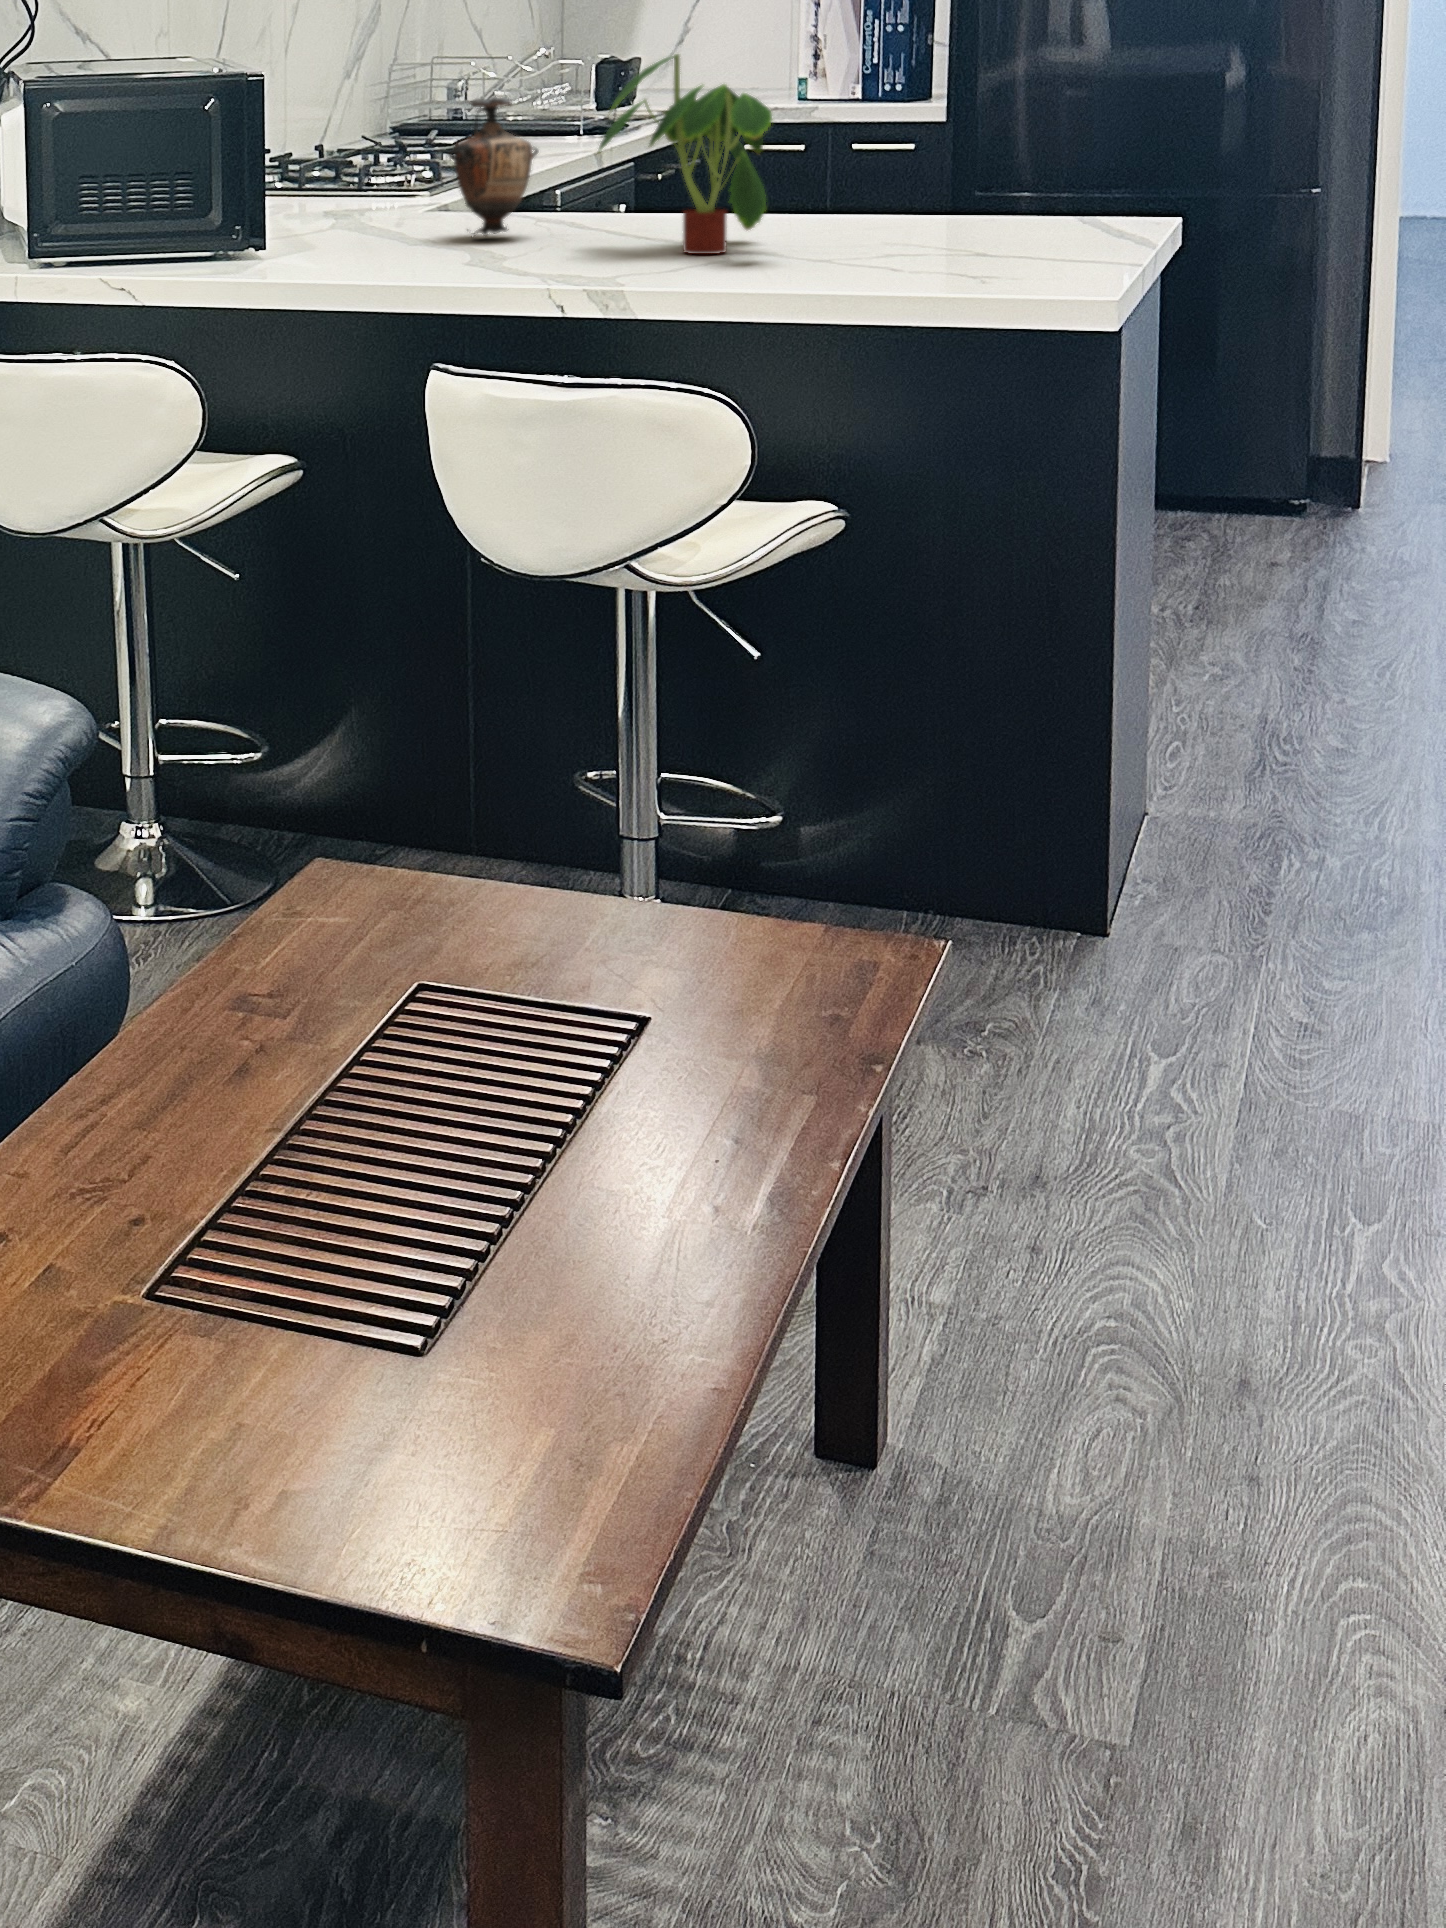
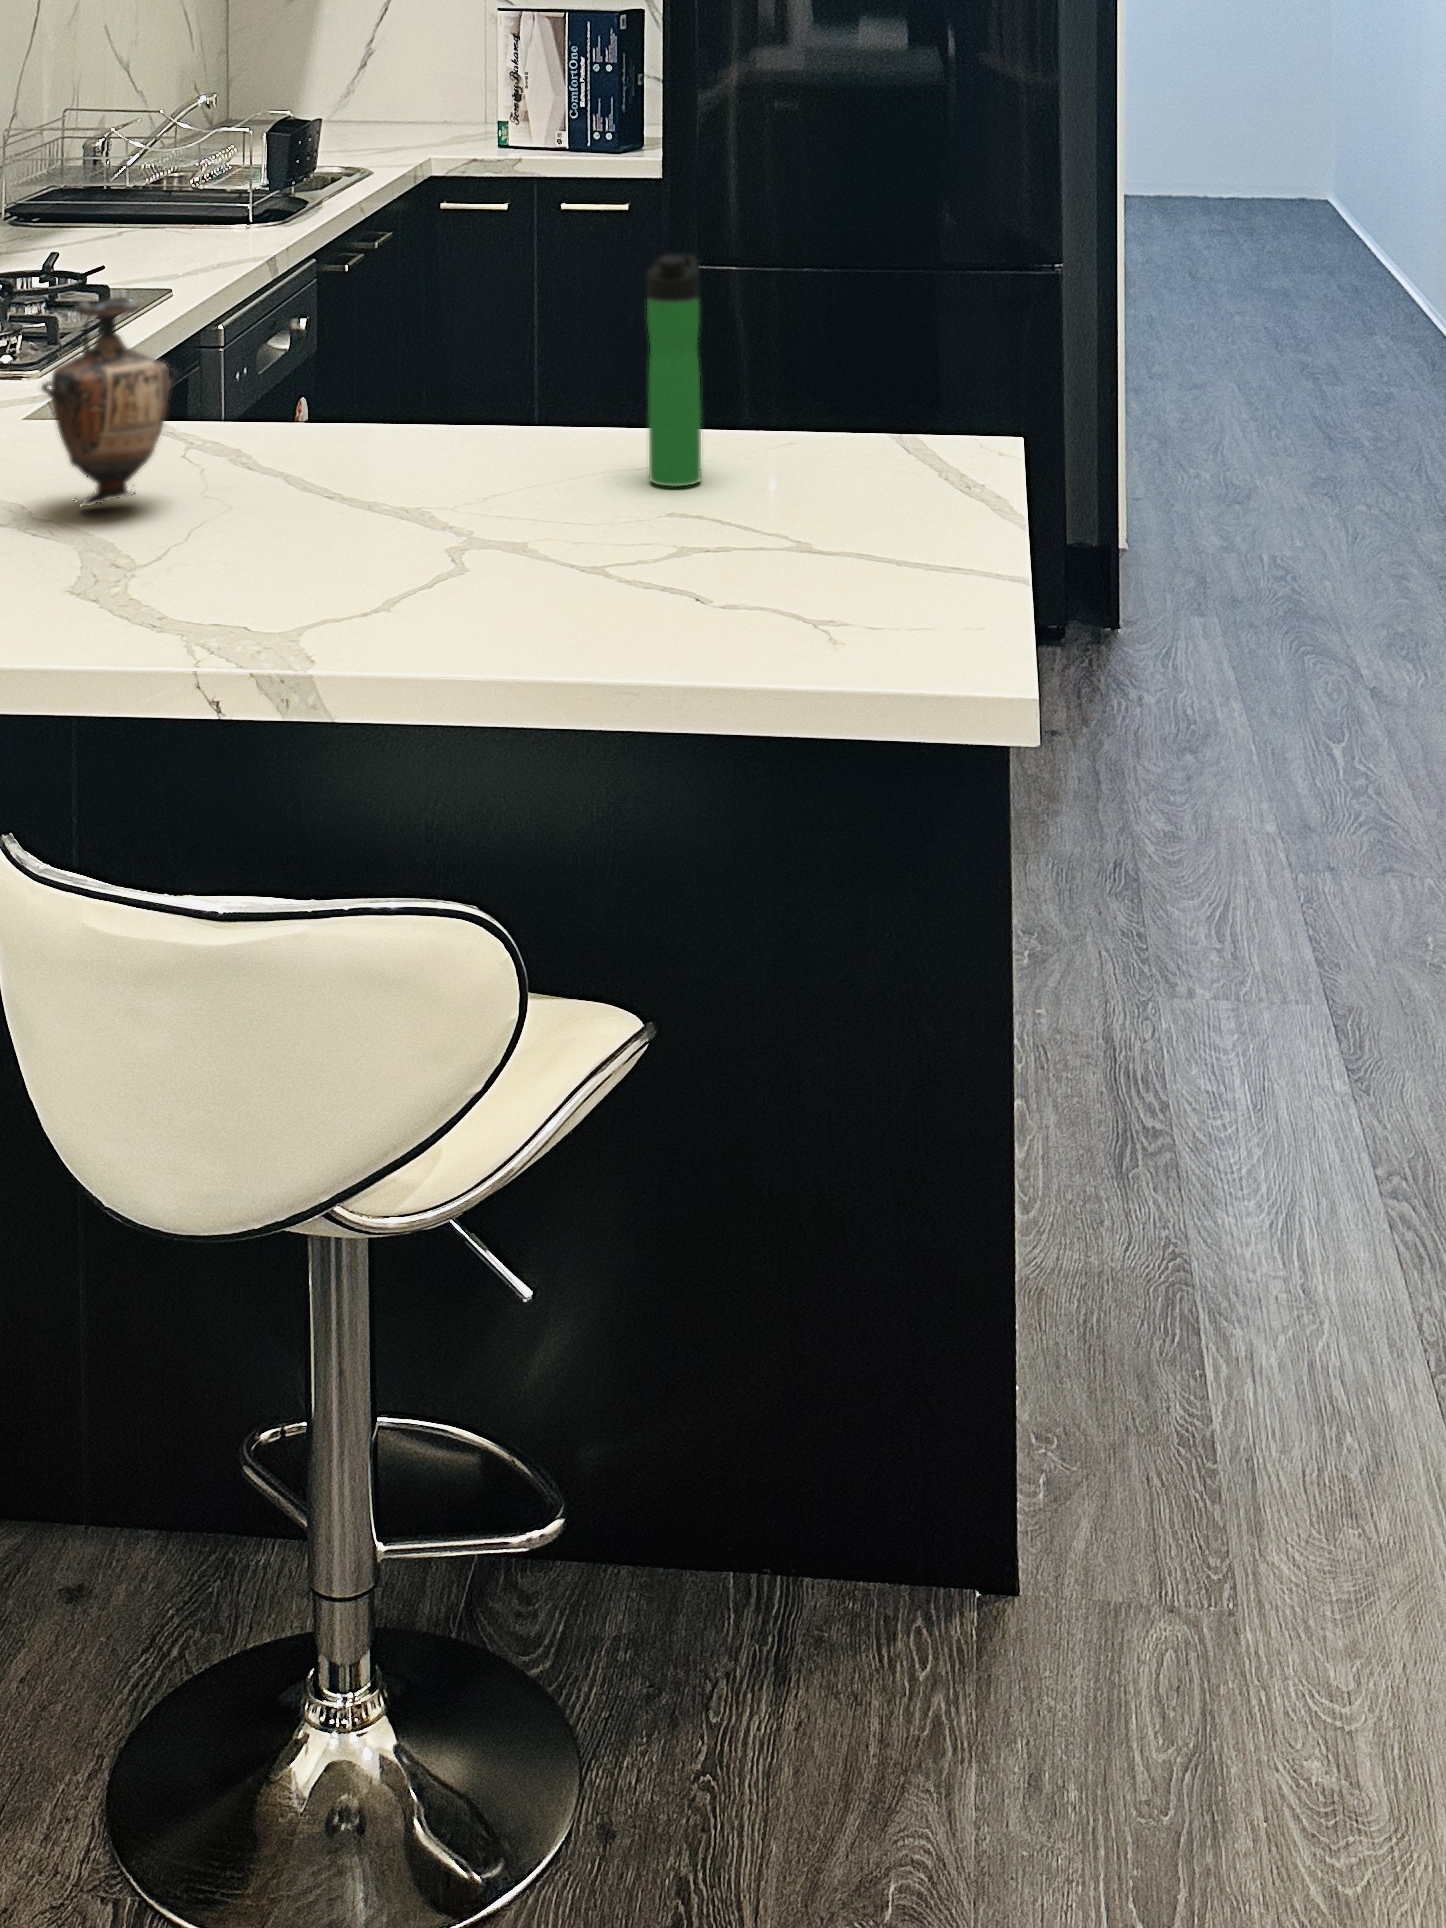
plant: present [599,54,772,254] -> none [262,248,533,554]
bottle: none [872,74,913,234] -> present [647,255,701,486]

